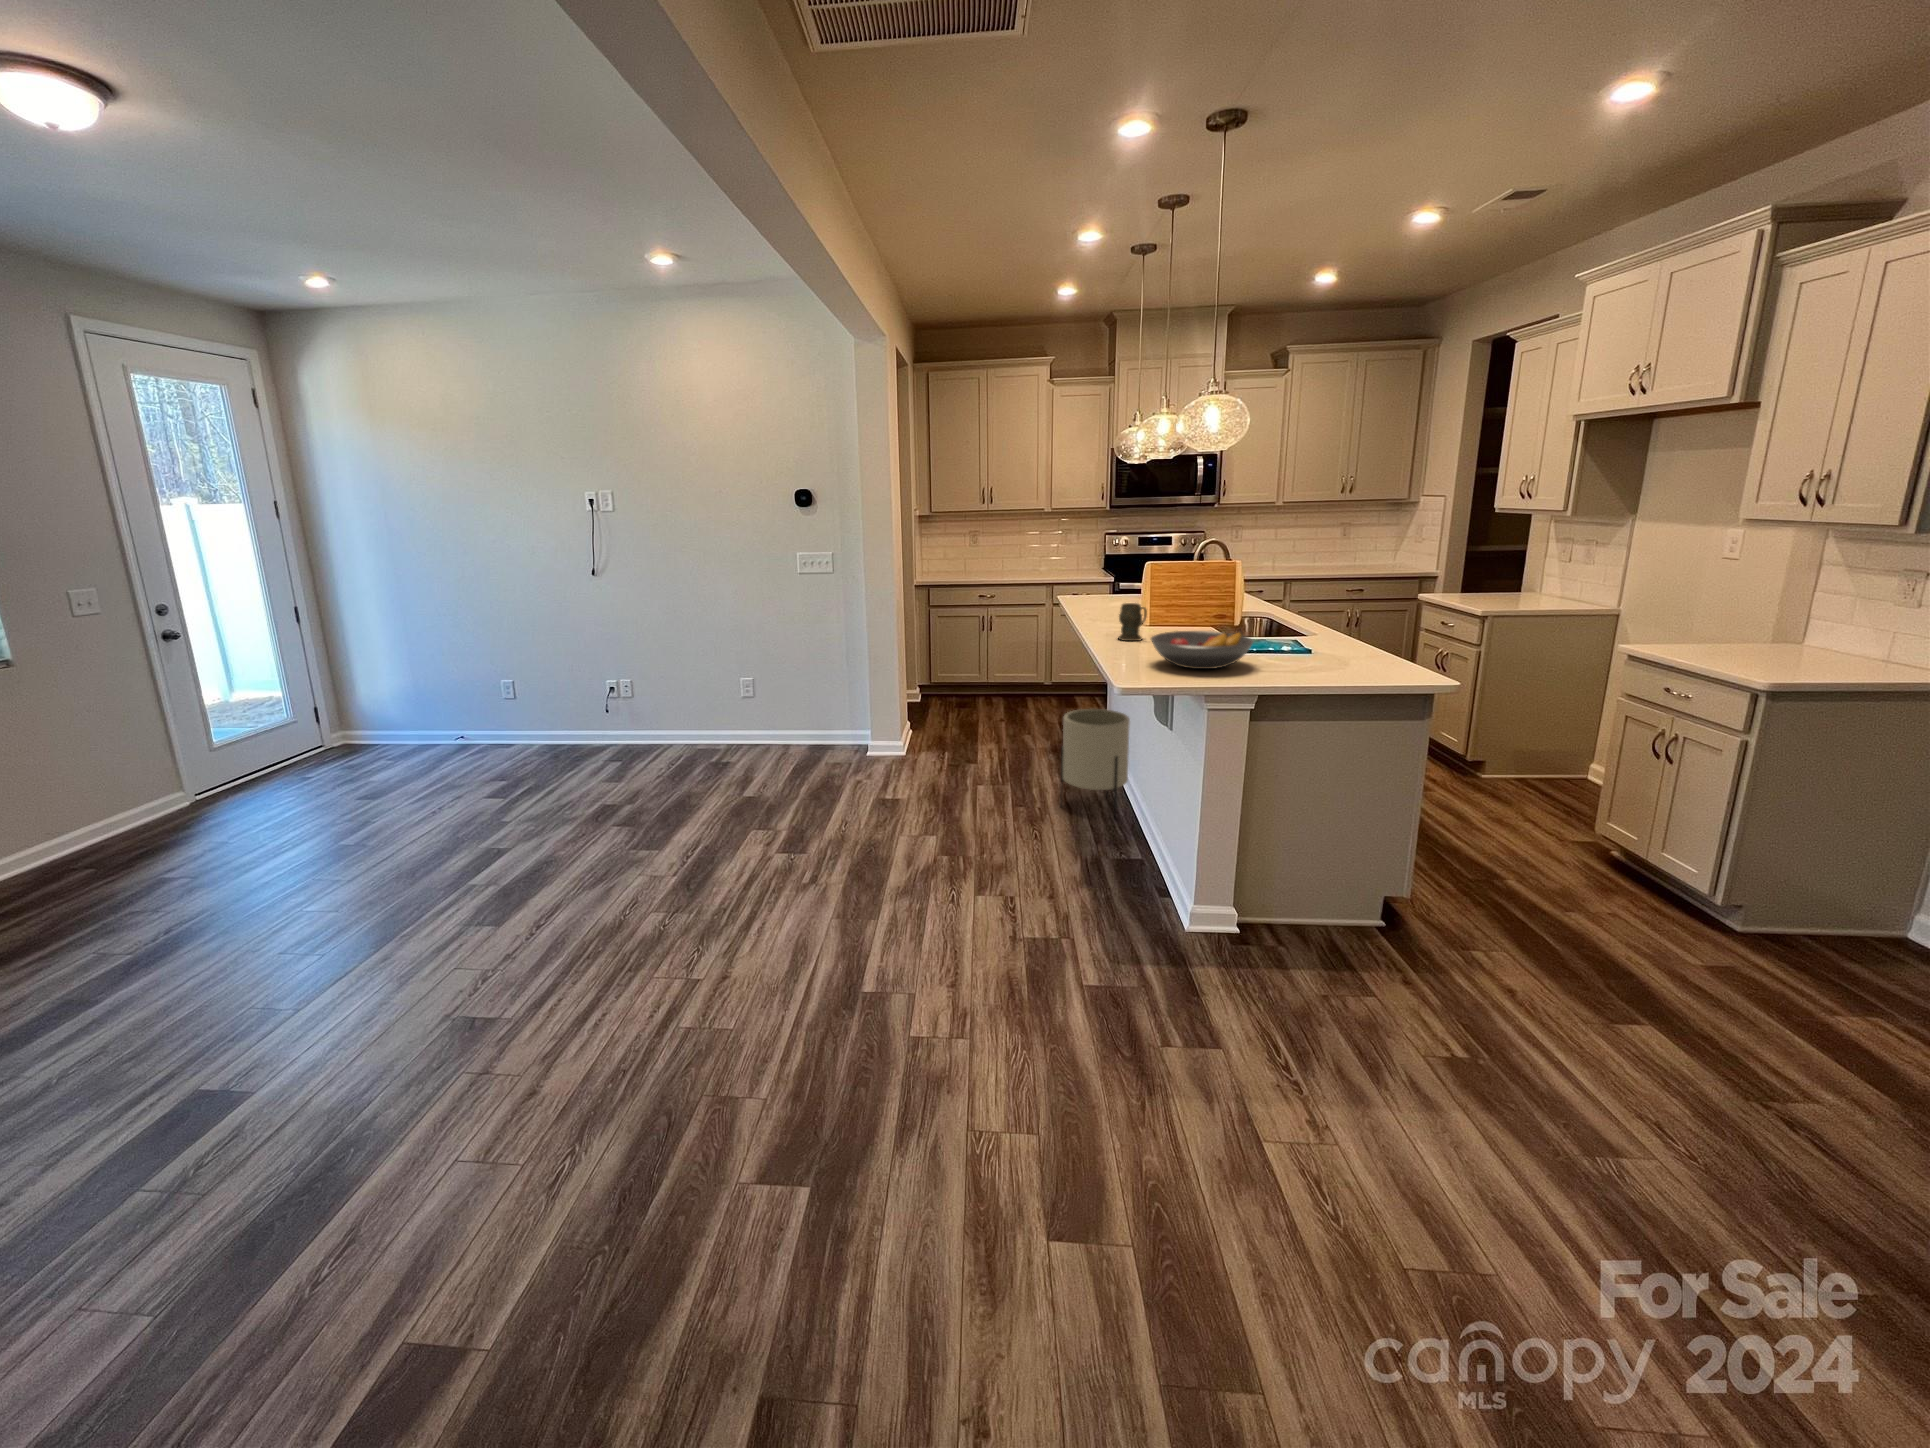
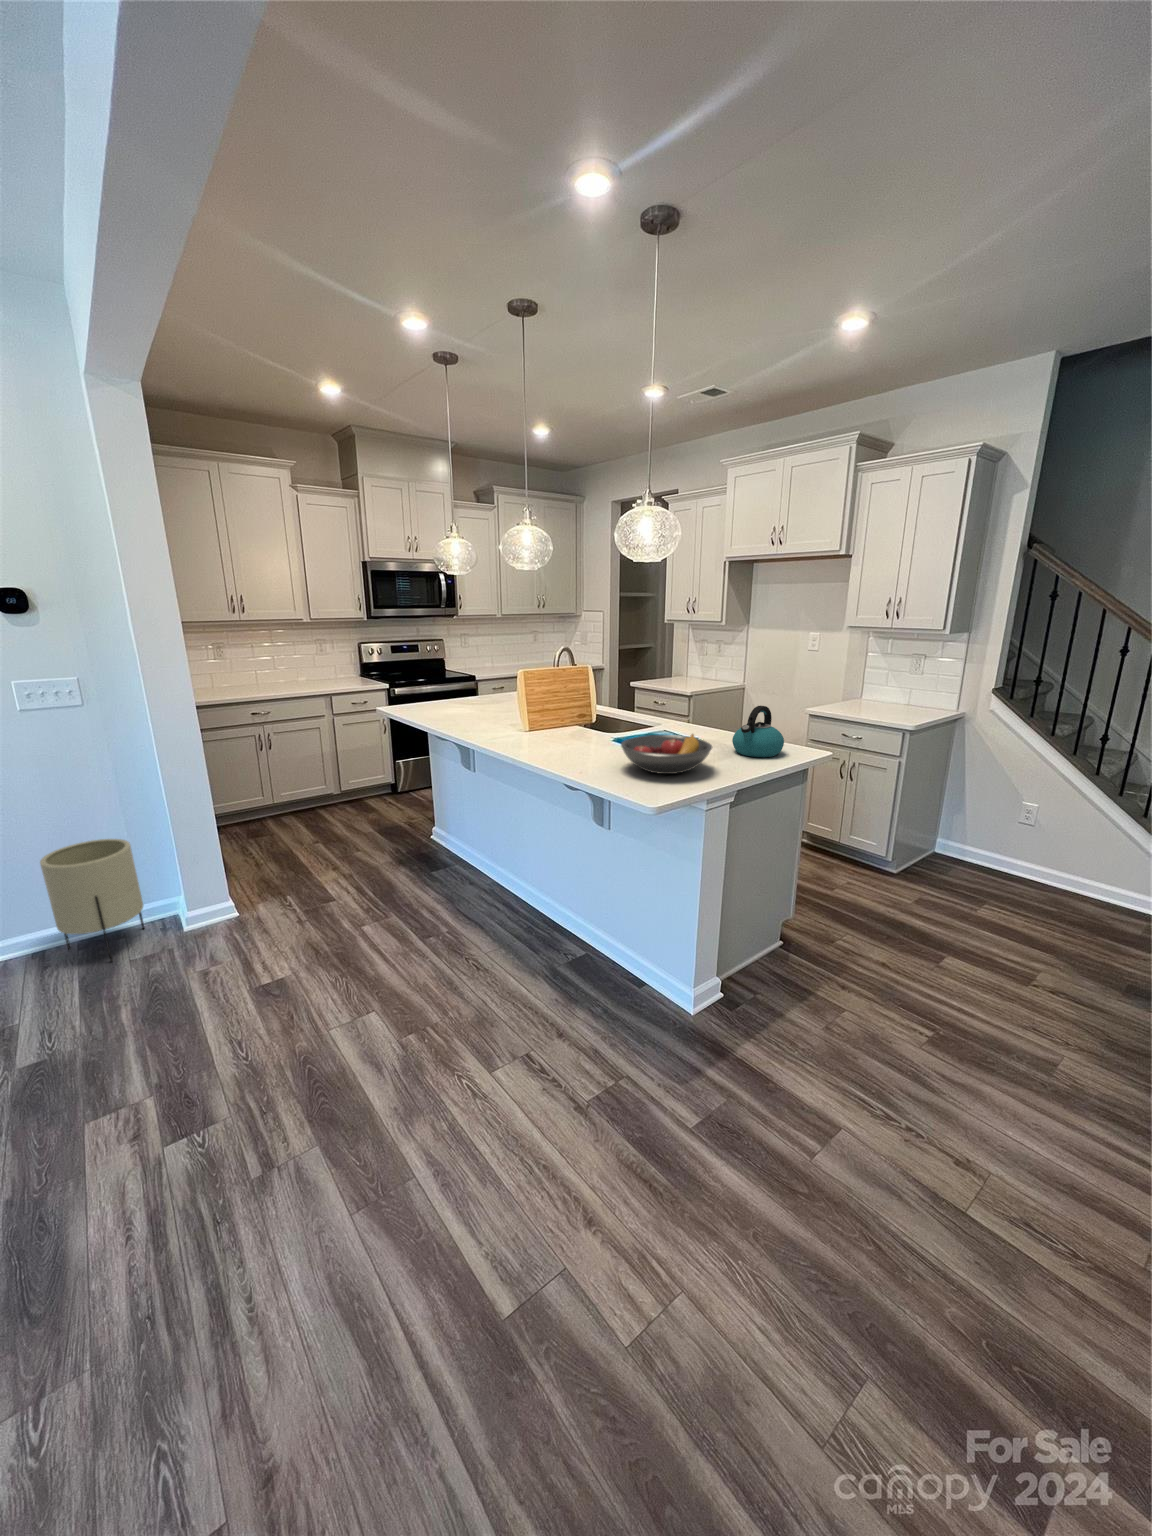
mug: present [1118,603,1147,641] -> none [535,713,567,751]
kettle: none [1314,611,1388,673] -> present [732,706,784,757]
planter: present [1060,709,1130,819] -> present [40,839,144,962]

